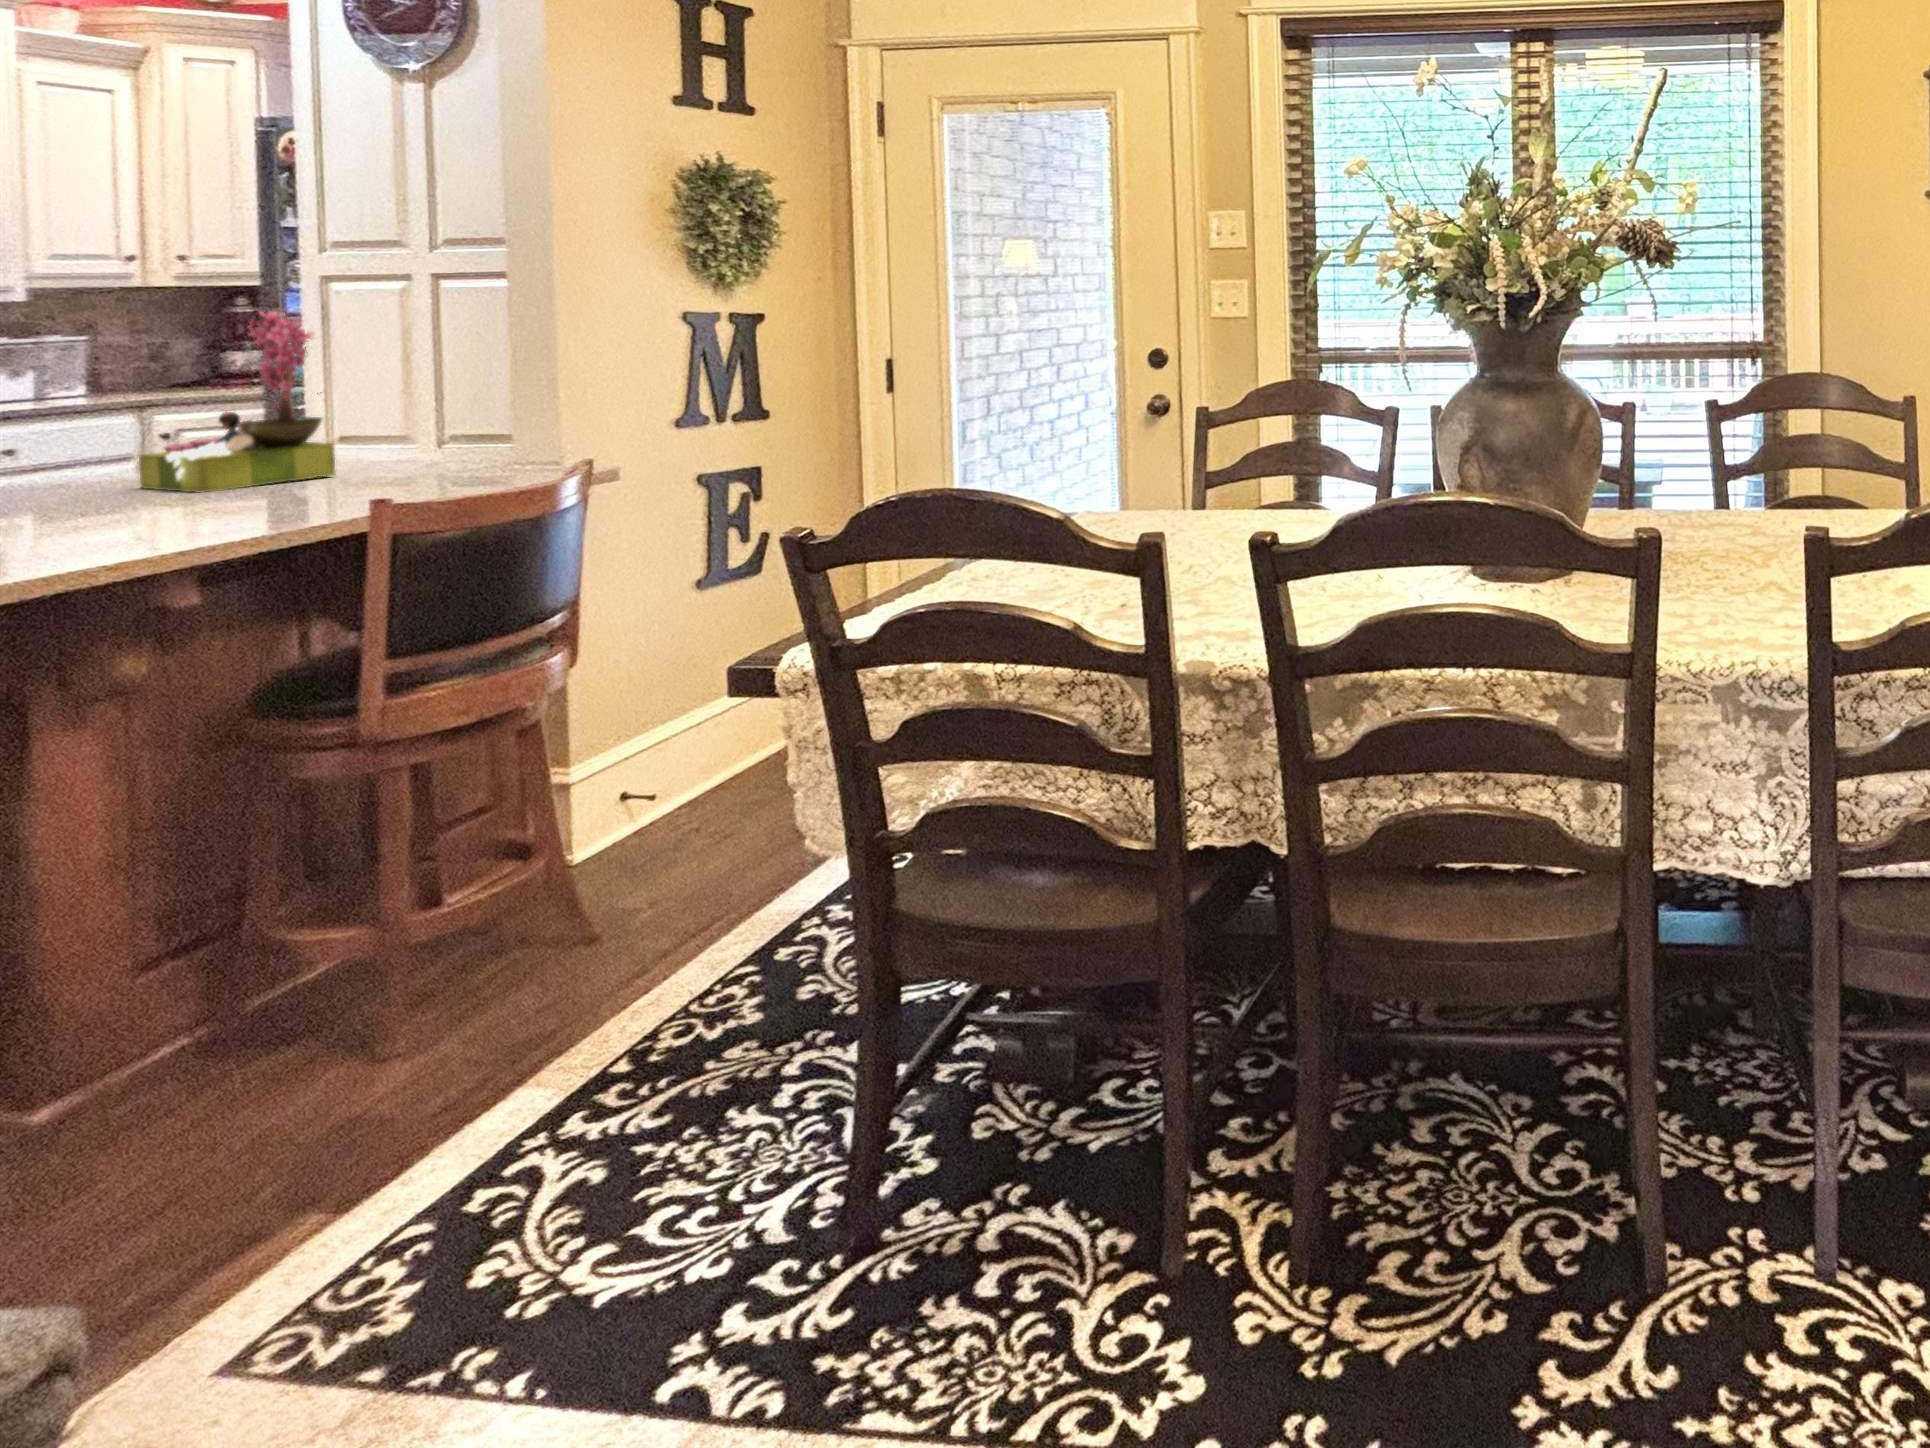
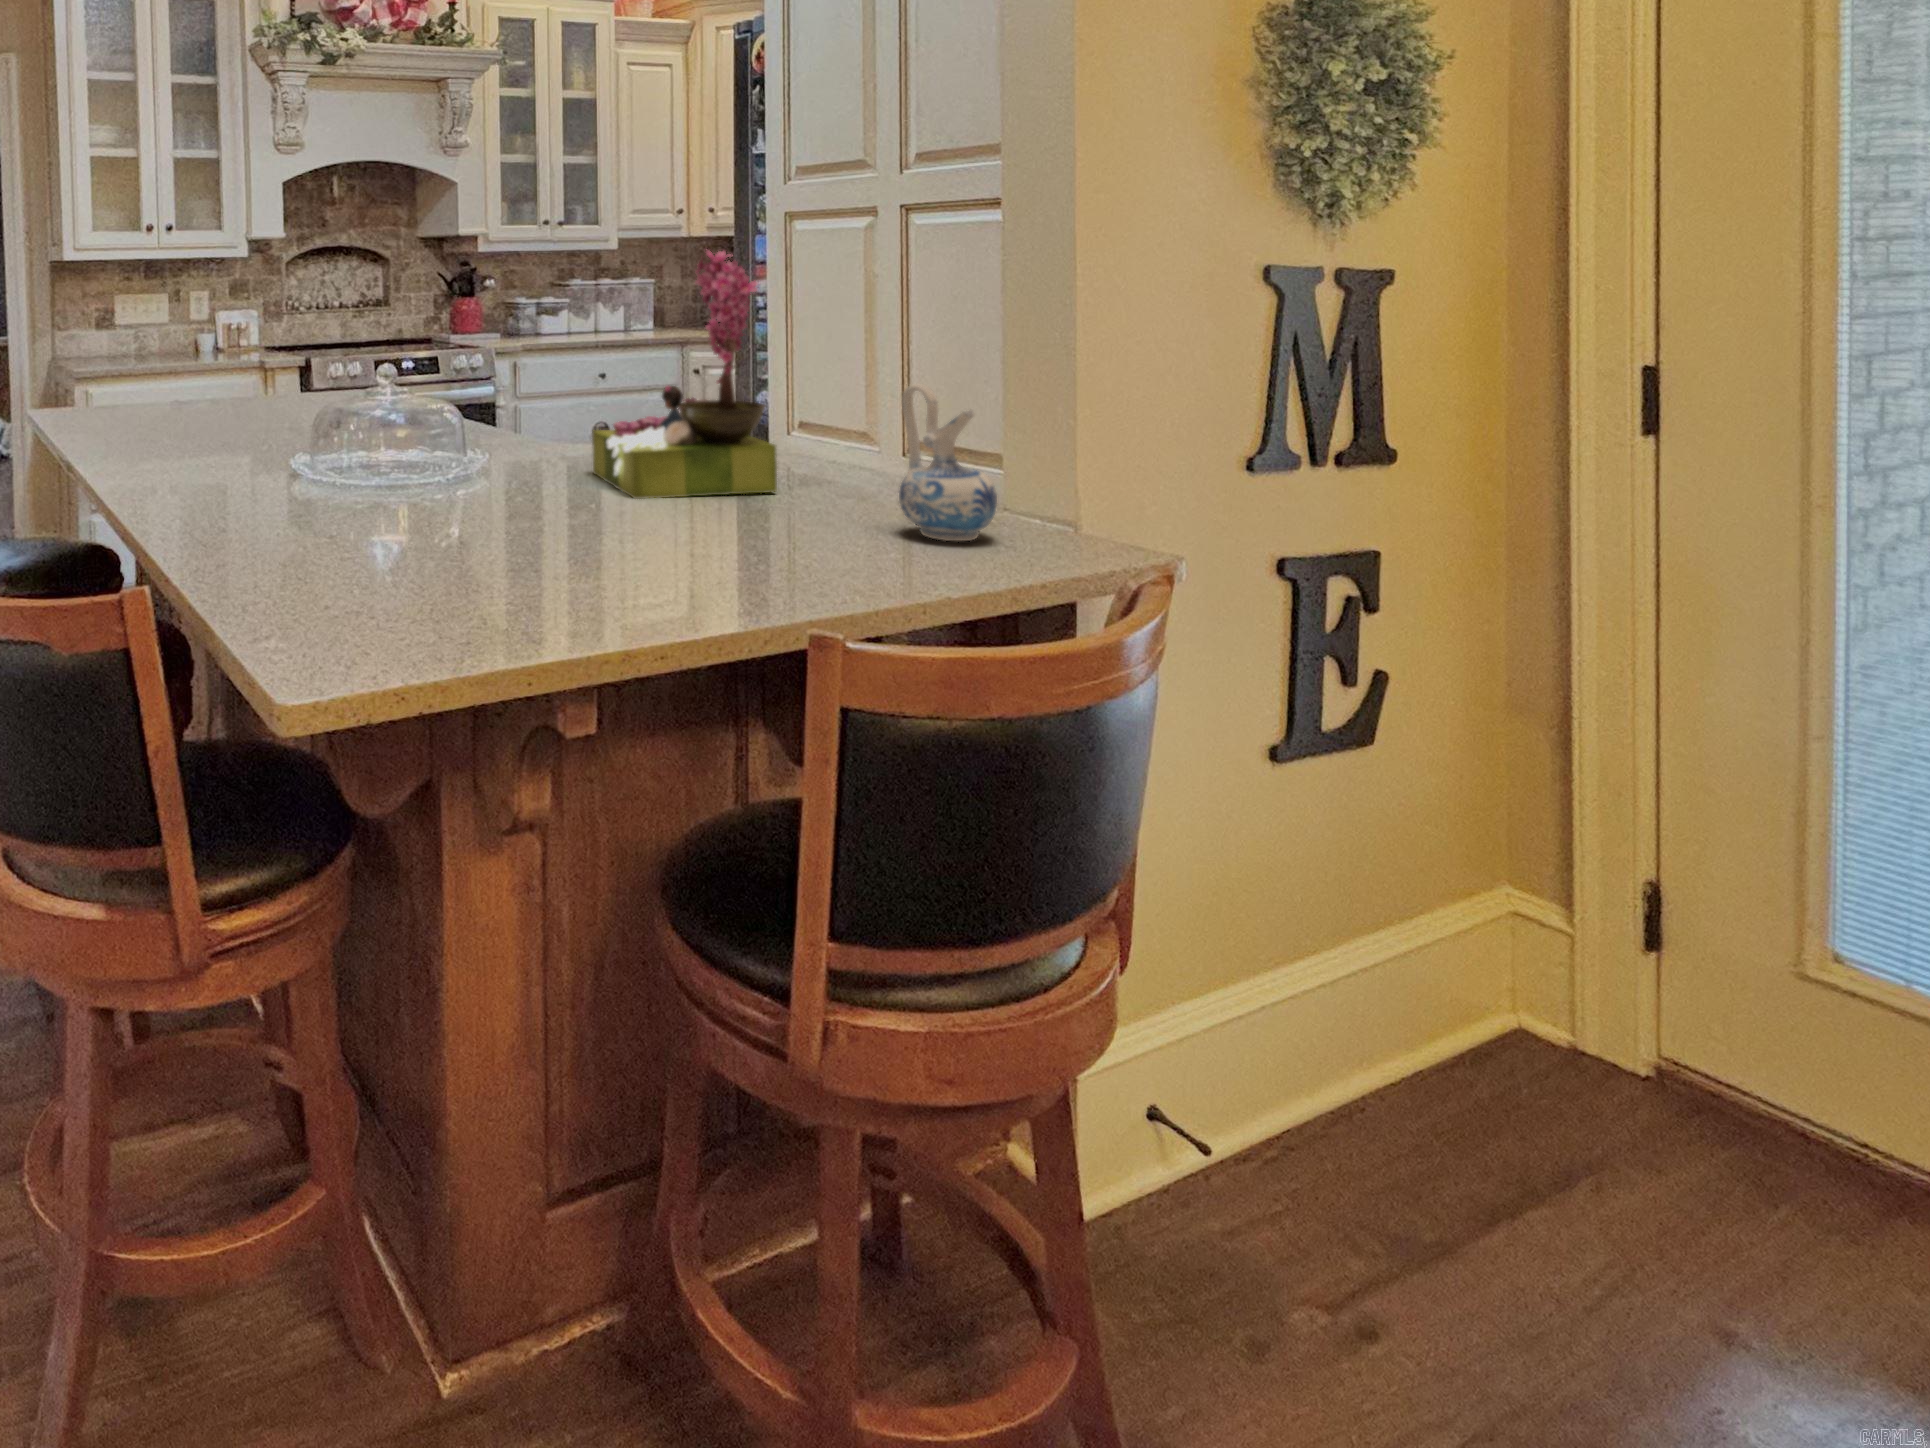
ceramic pitcher: none [438,389,505,477] -> present [899,384,997,541]

